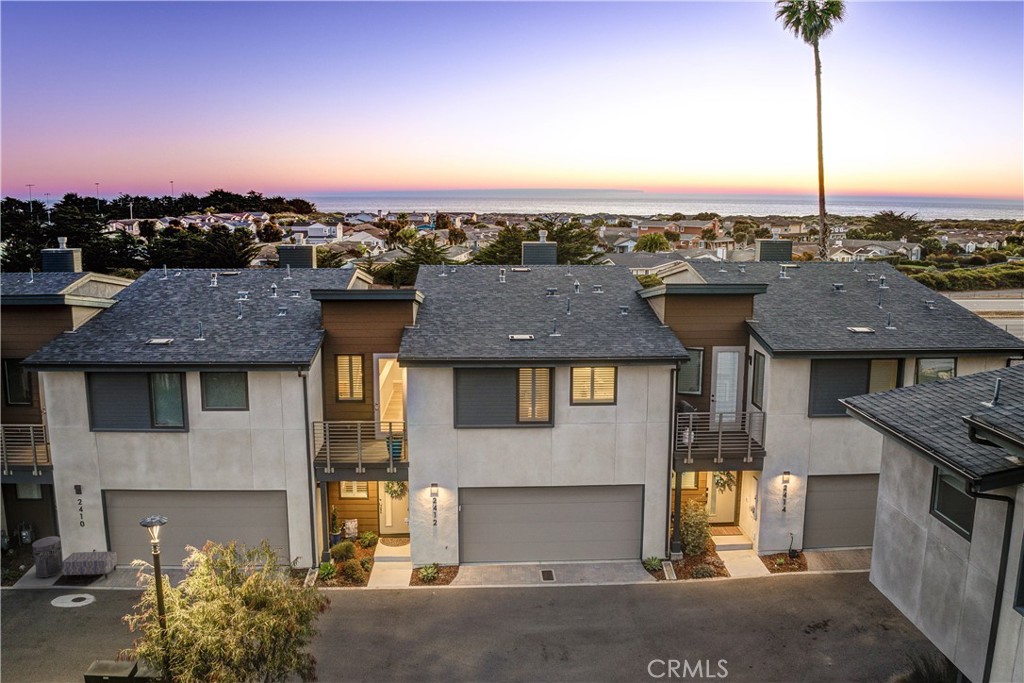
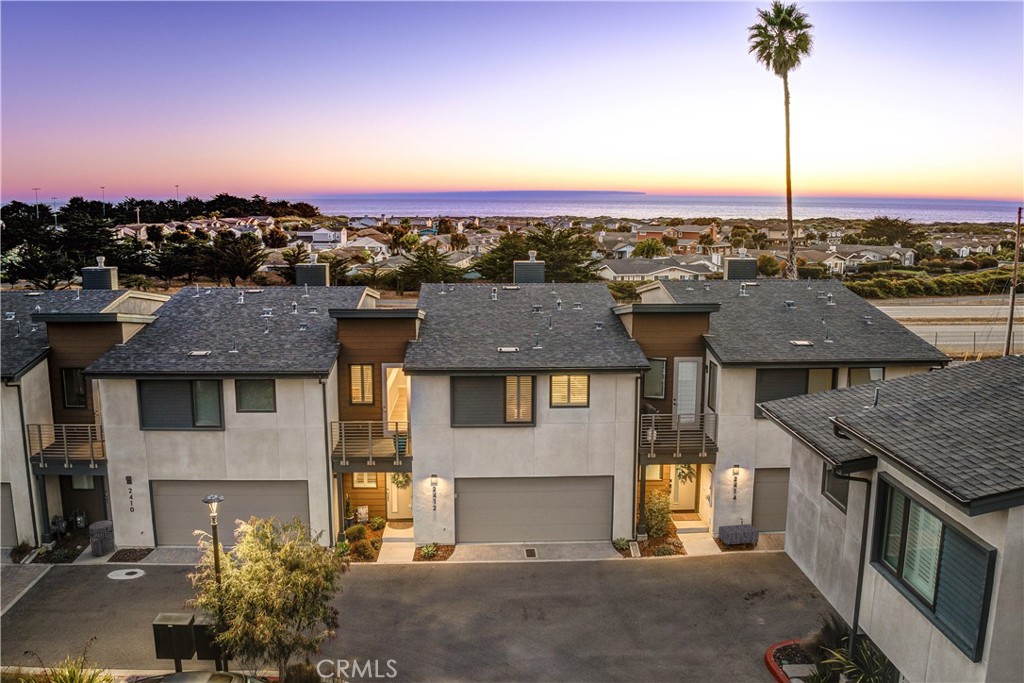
bench: present [62,551,117,580] -> present [718,524,759,549]

